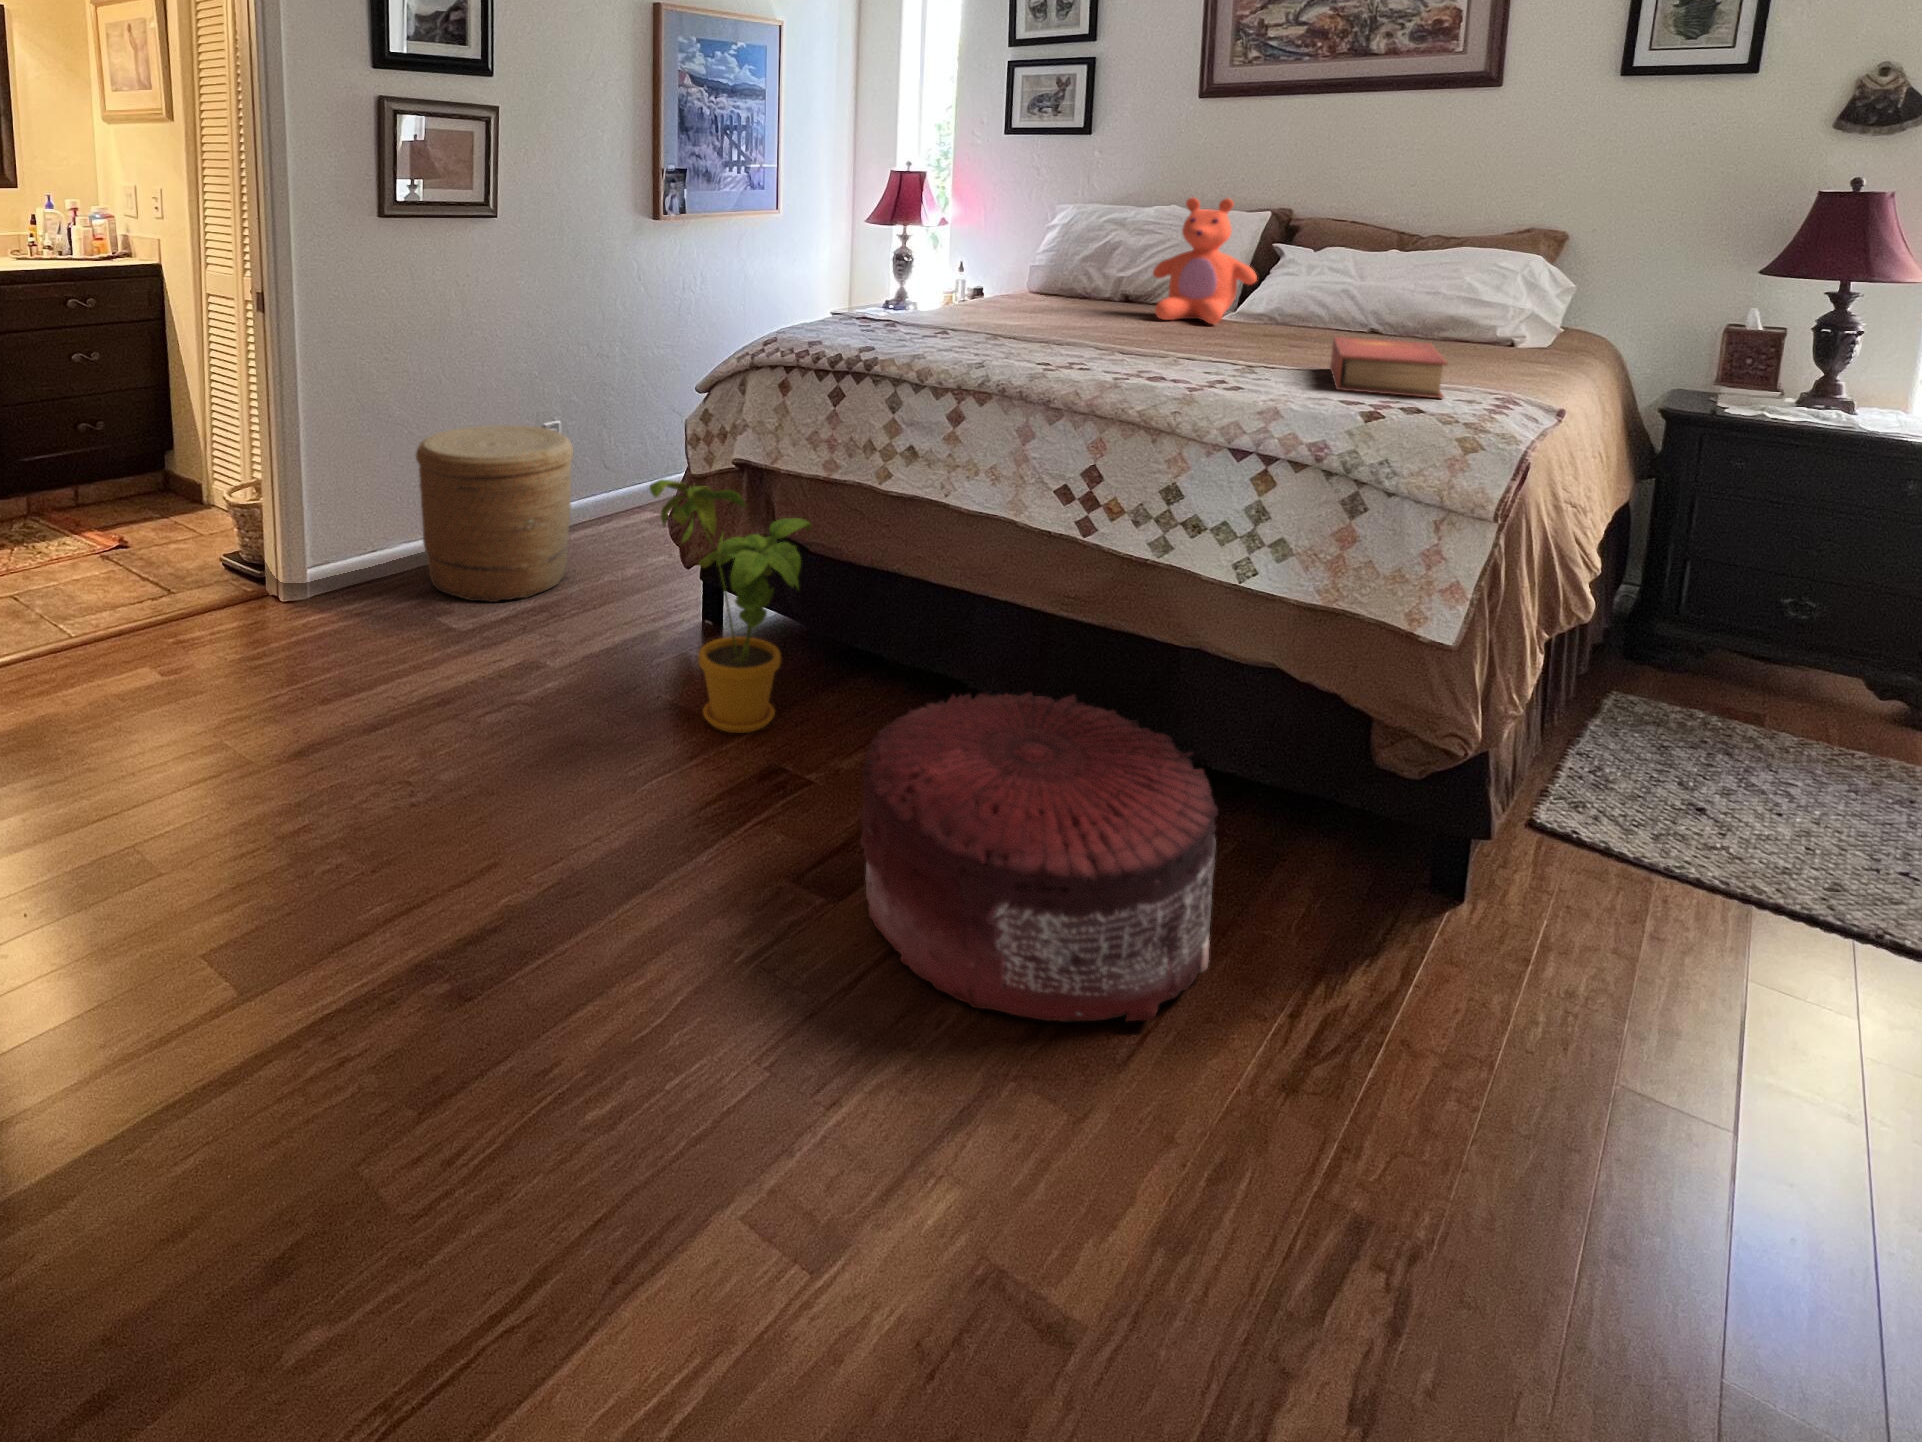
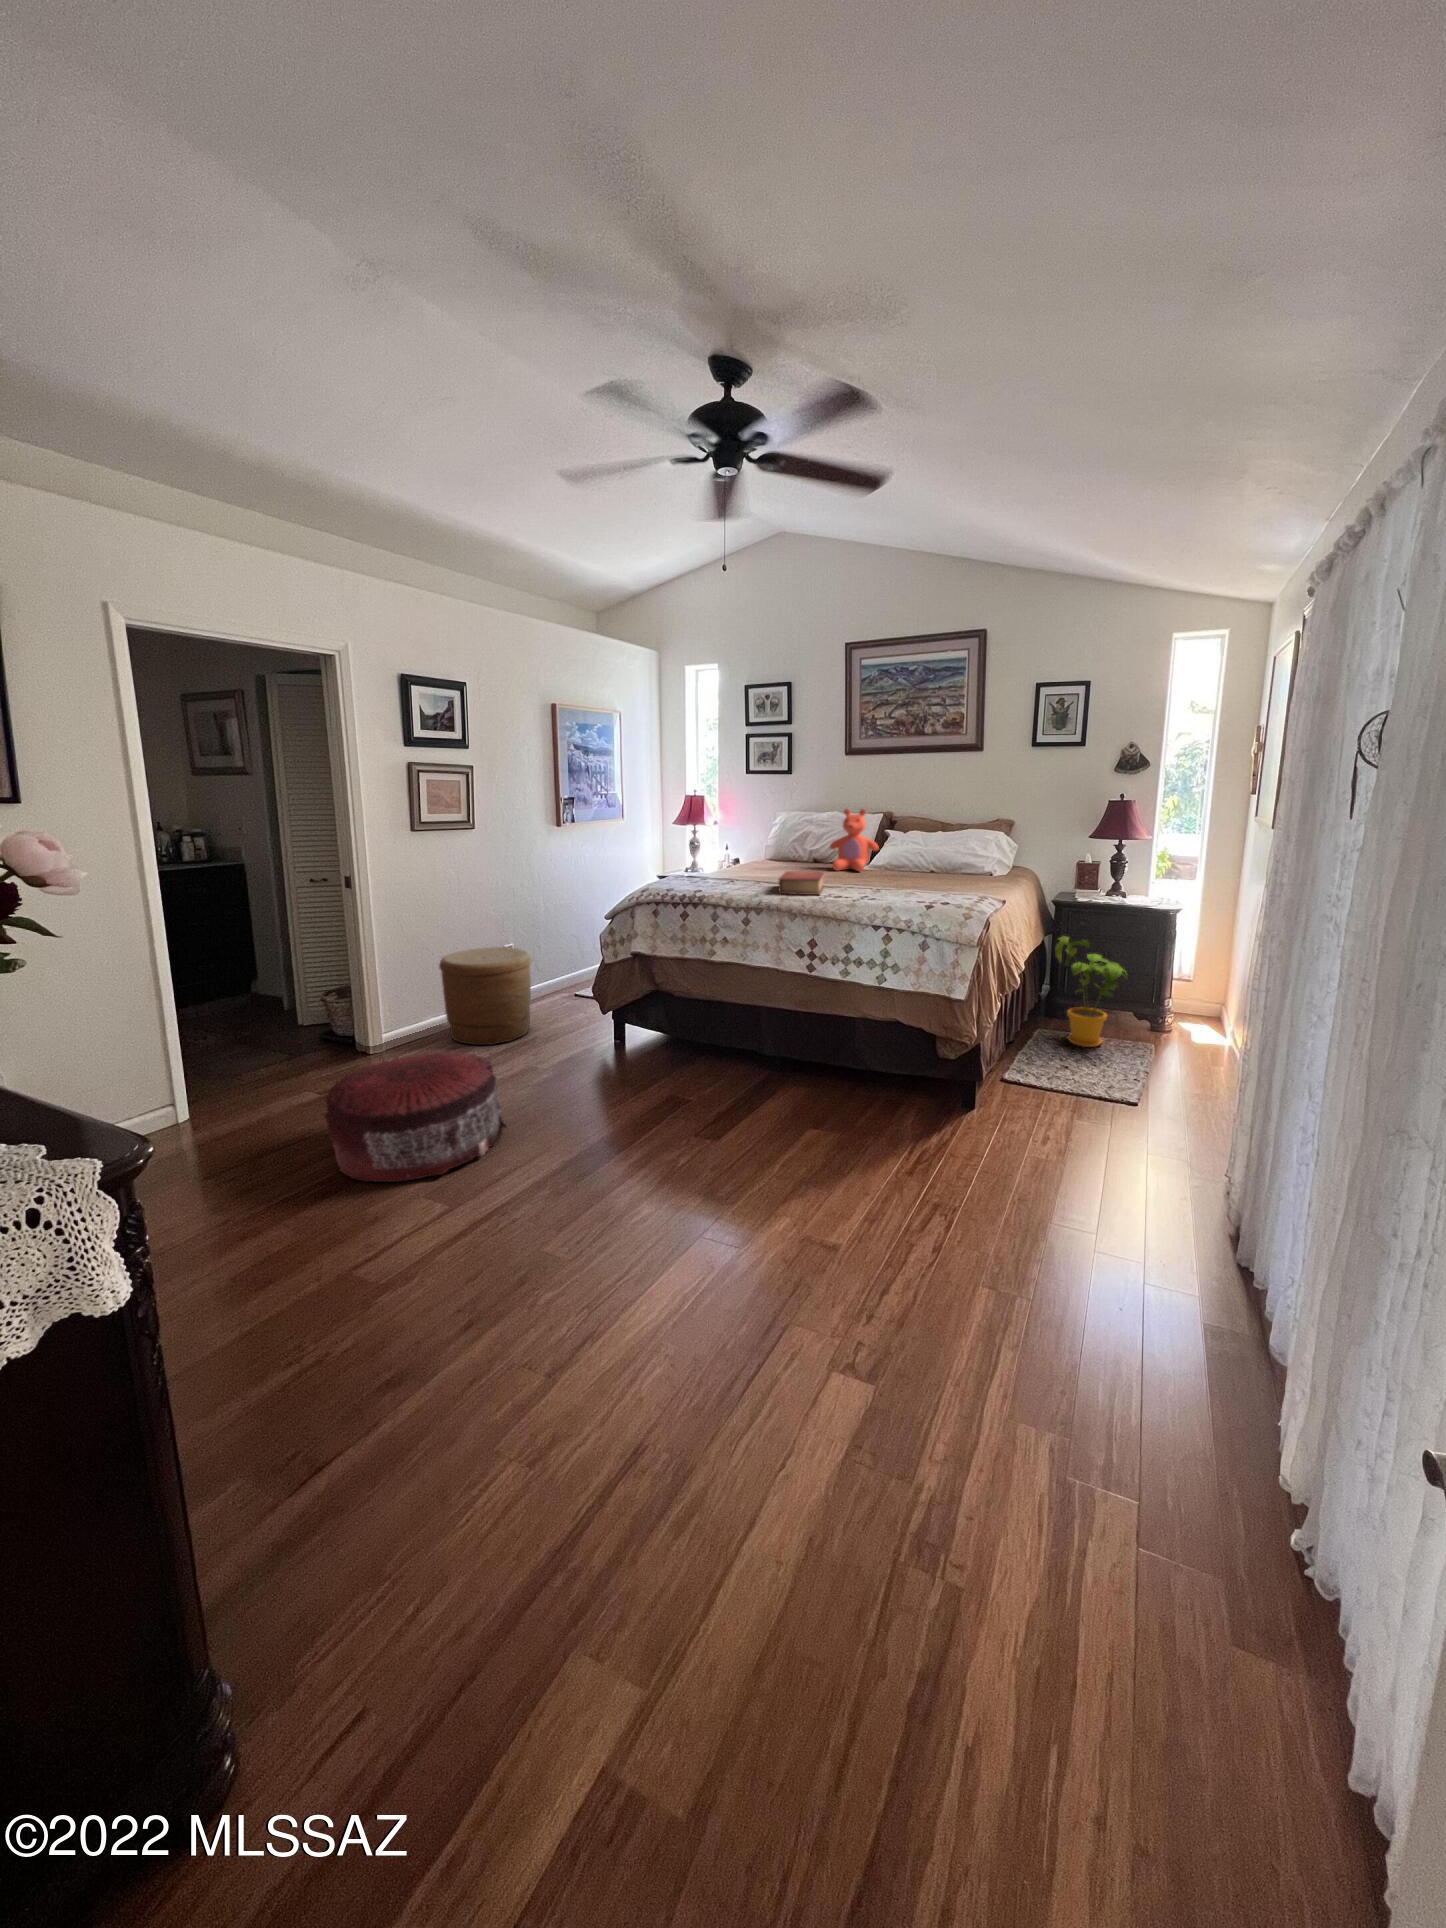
book: present [1330,337,1447,398] -> present [779,871,824,895]
house plant: present [649,479,812,733] -> present [1055,937,1127,1047]
pouf: present [860,692,1218,1021] -> present [323,1051,506,1182]

